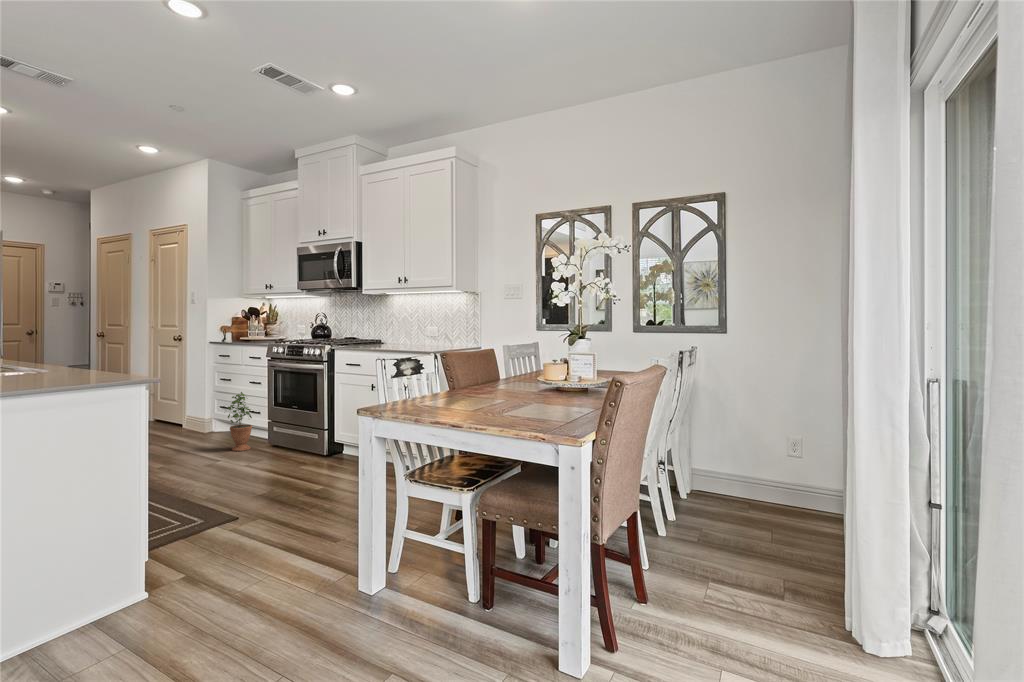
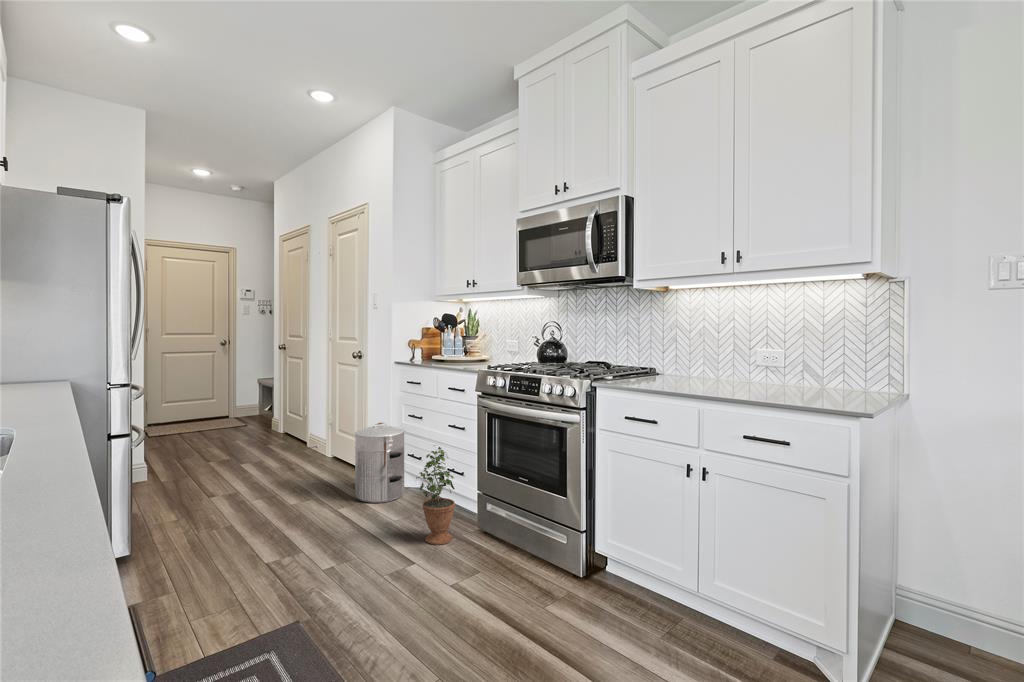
waste bin: none [178,384,218,439] -> present [355,423,405,503]

